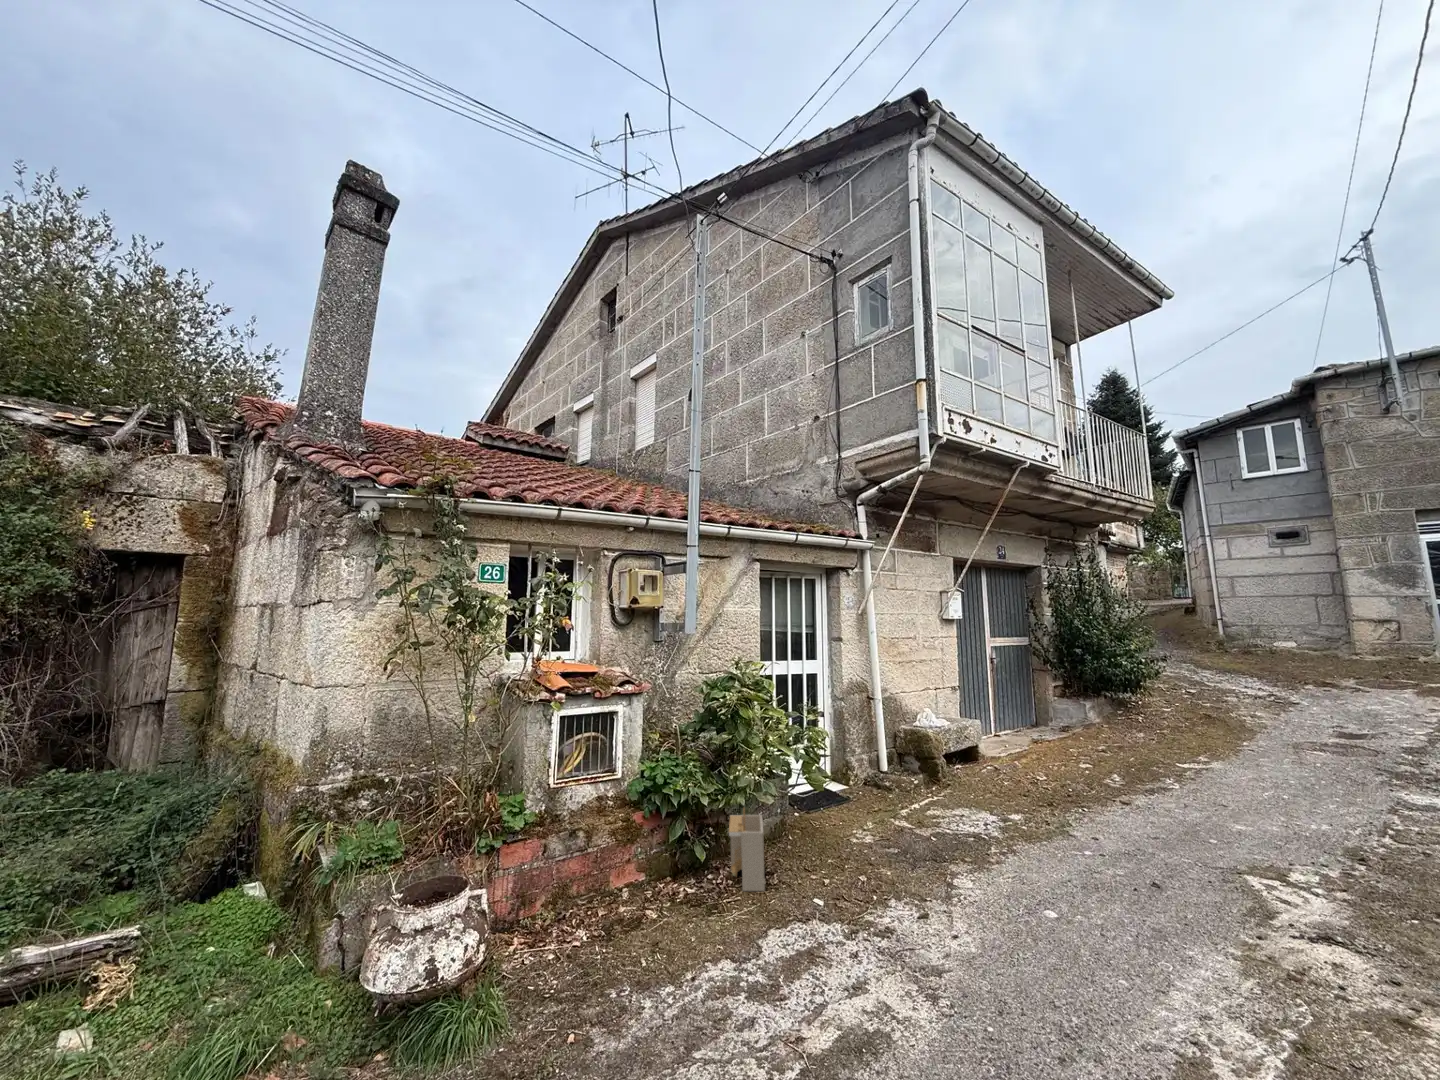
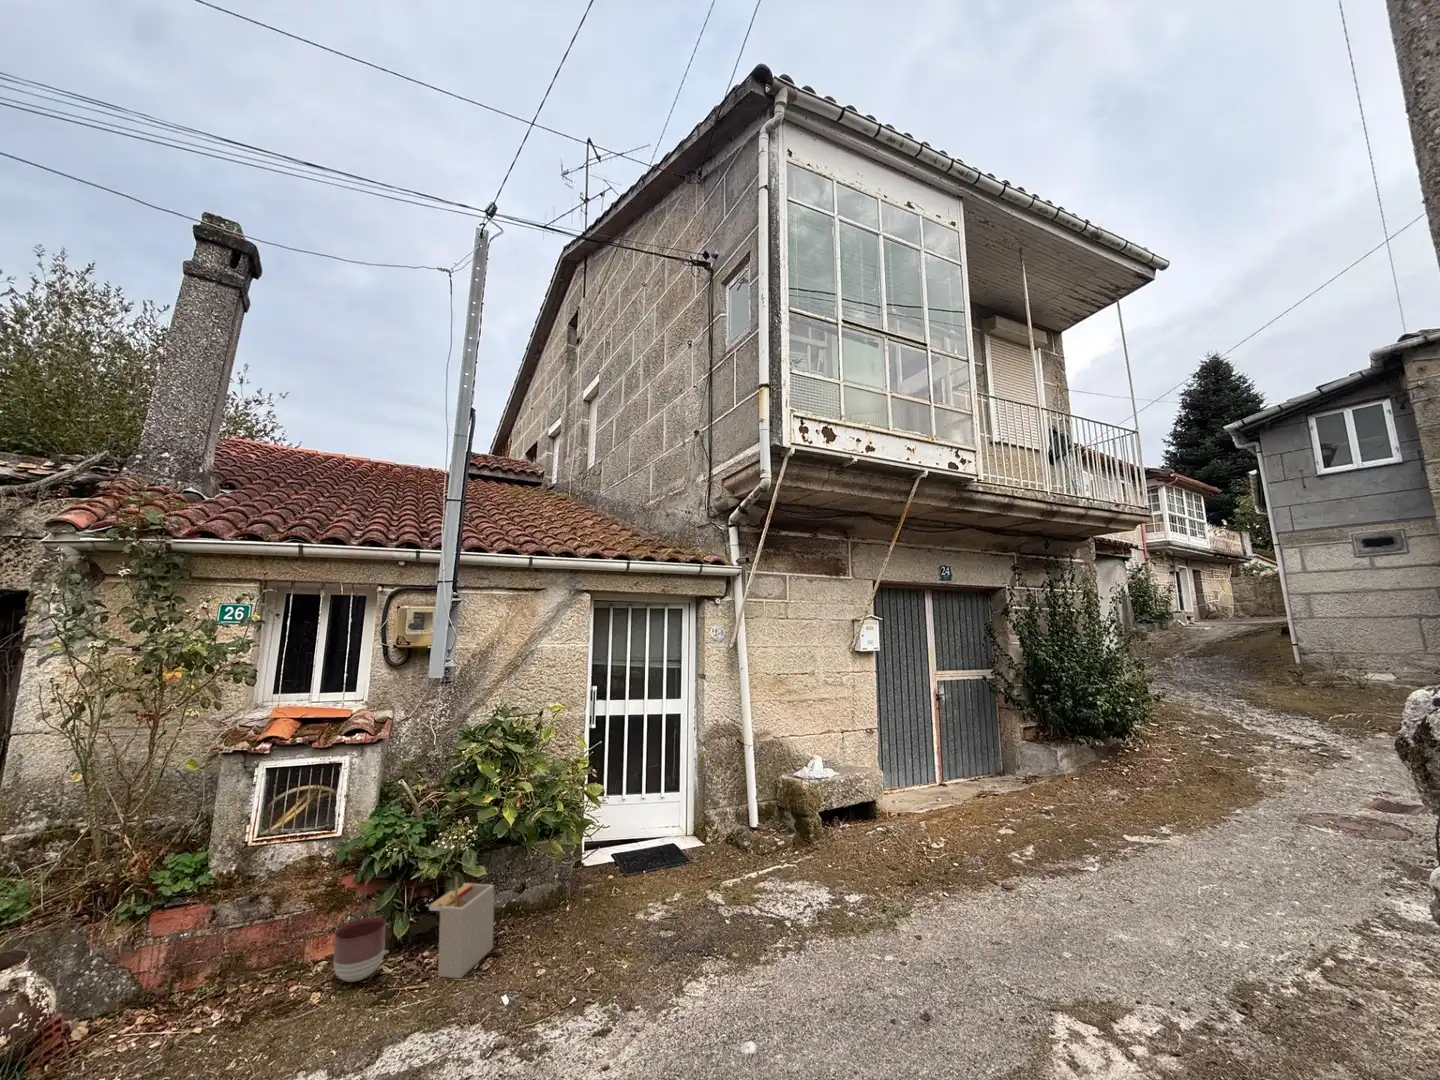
planter: none [650,846,690,900] -> present [334,918,386,982]

